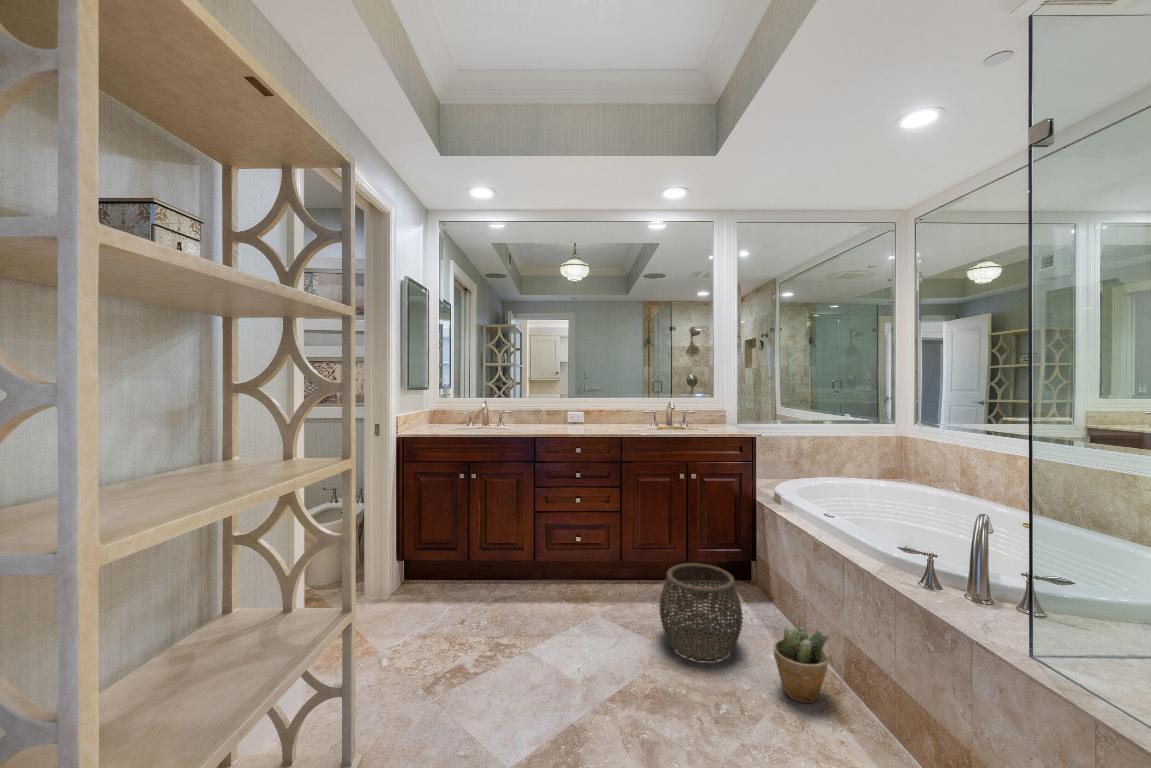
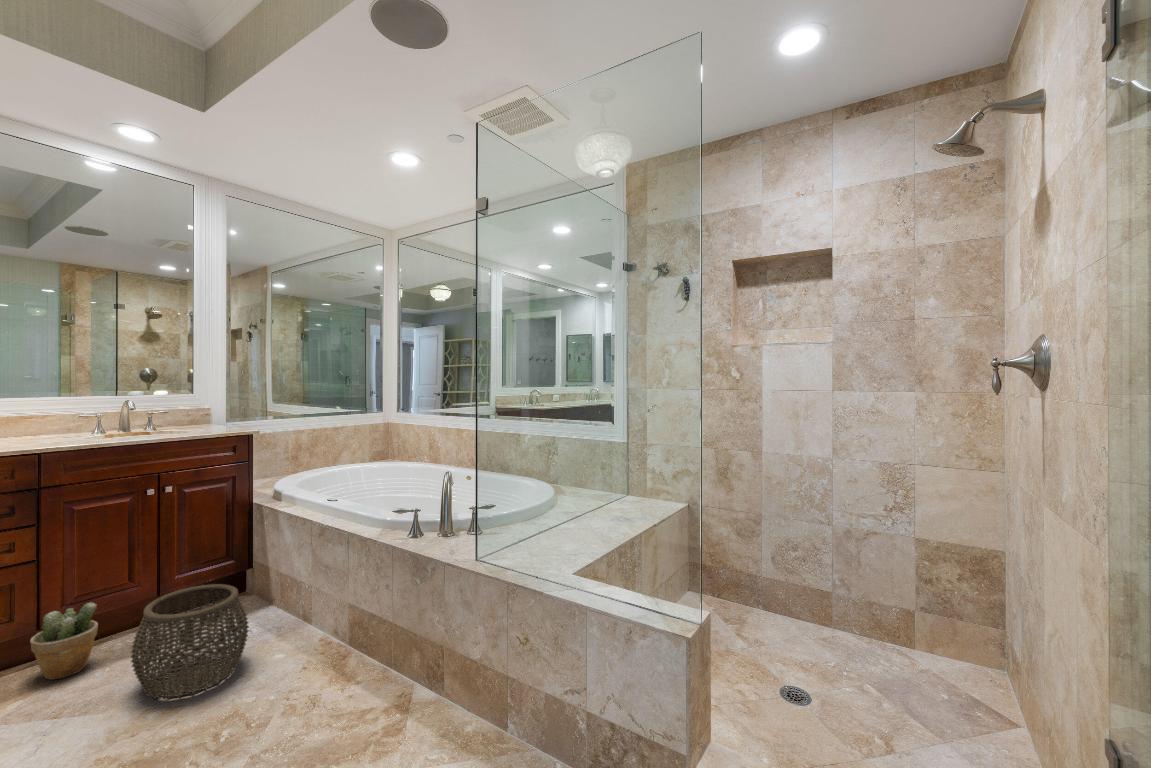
potted plant: present [773,626,828,703] -> present [30,602,98,680]

